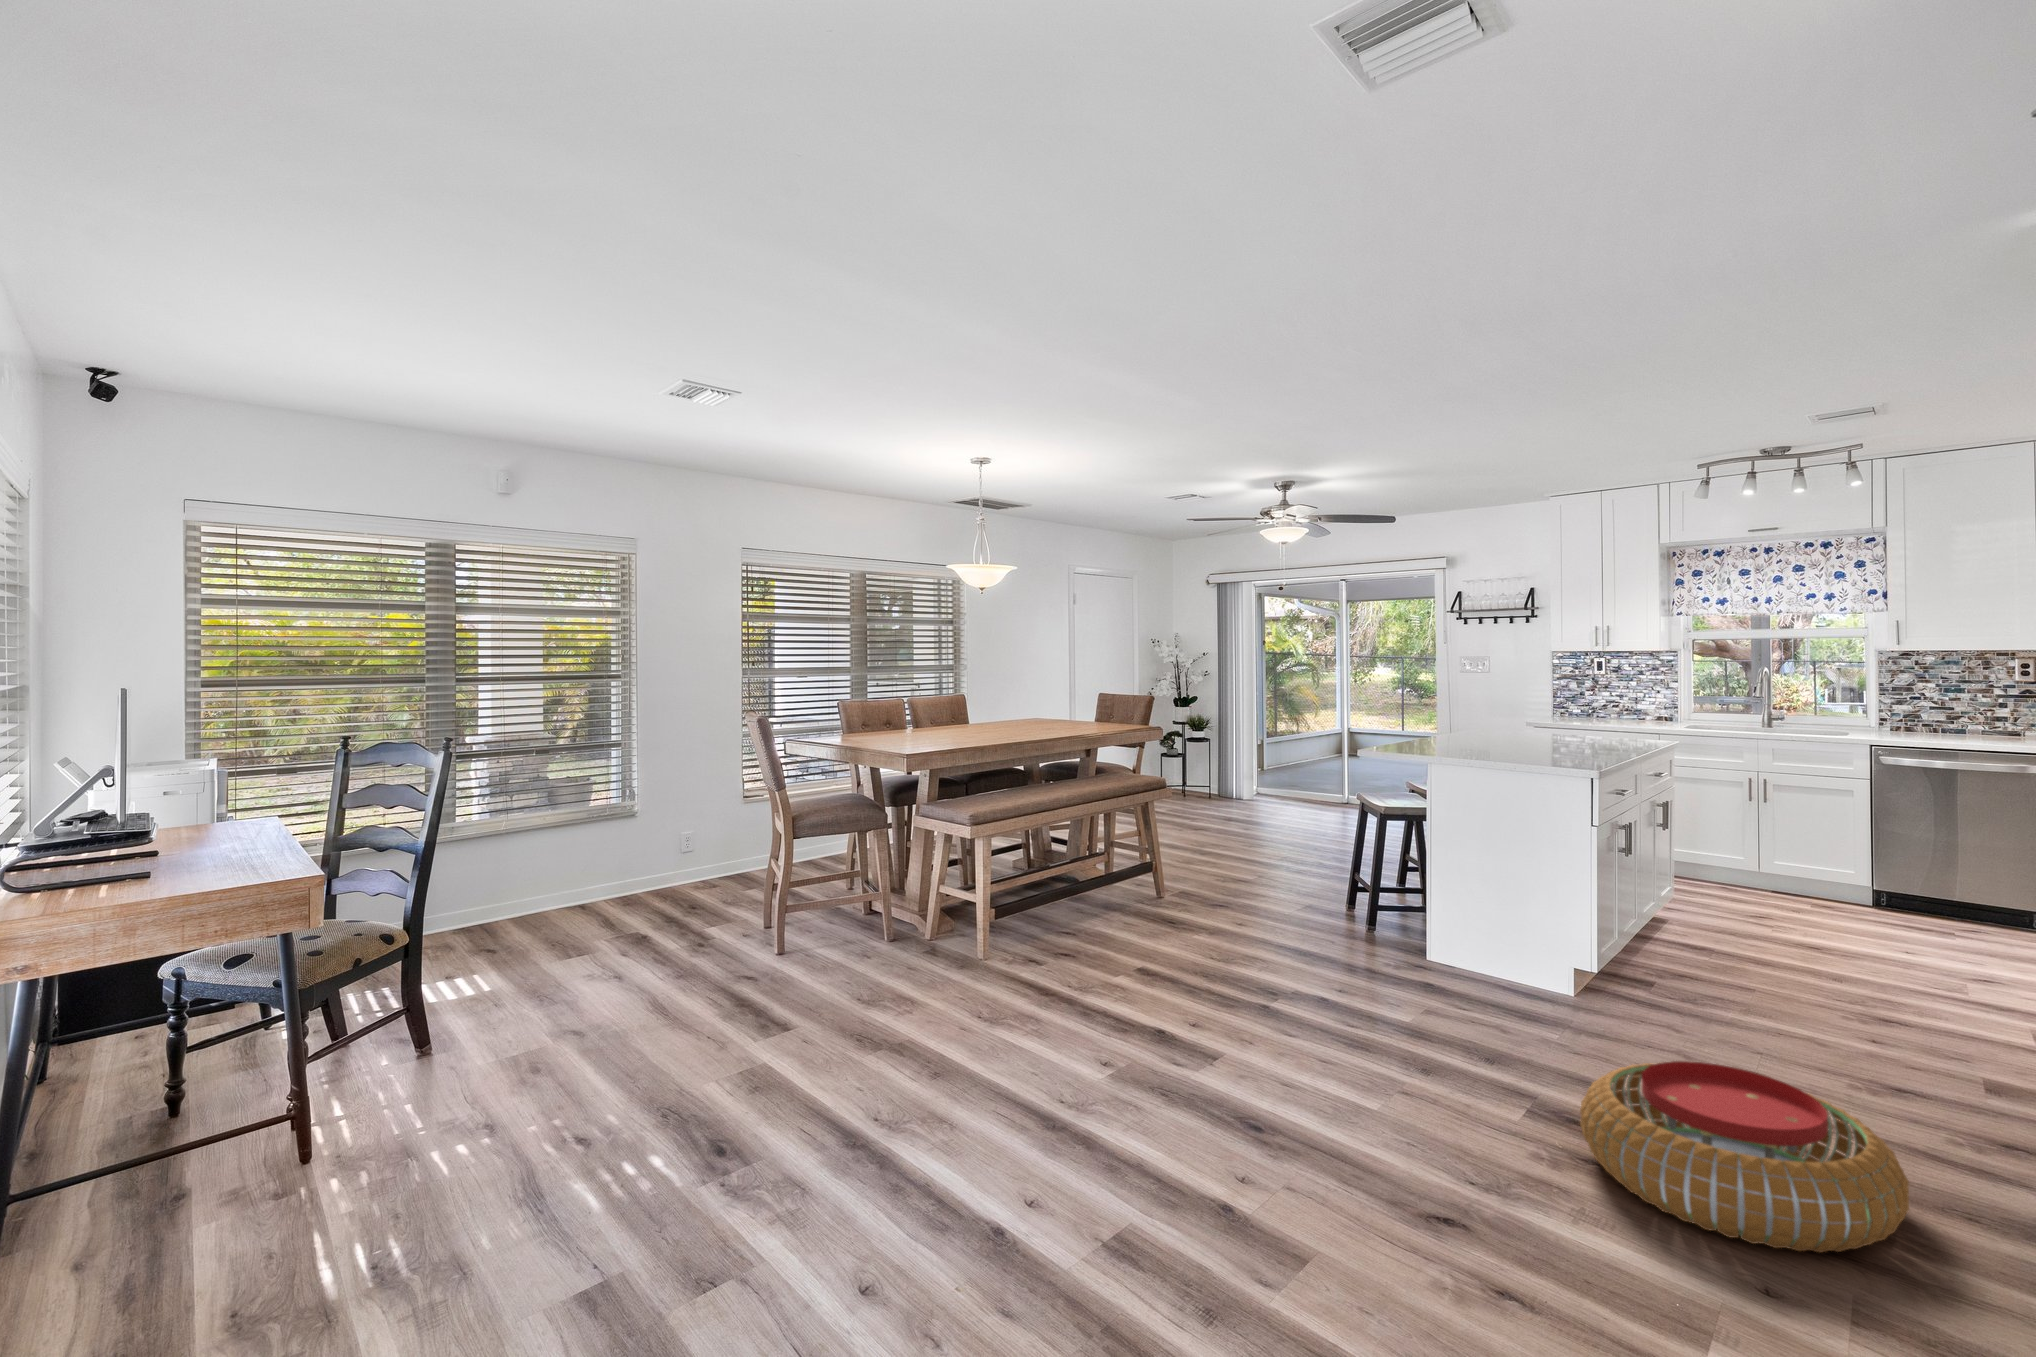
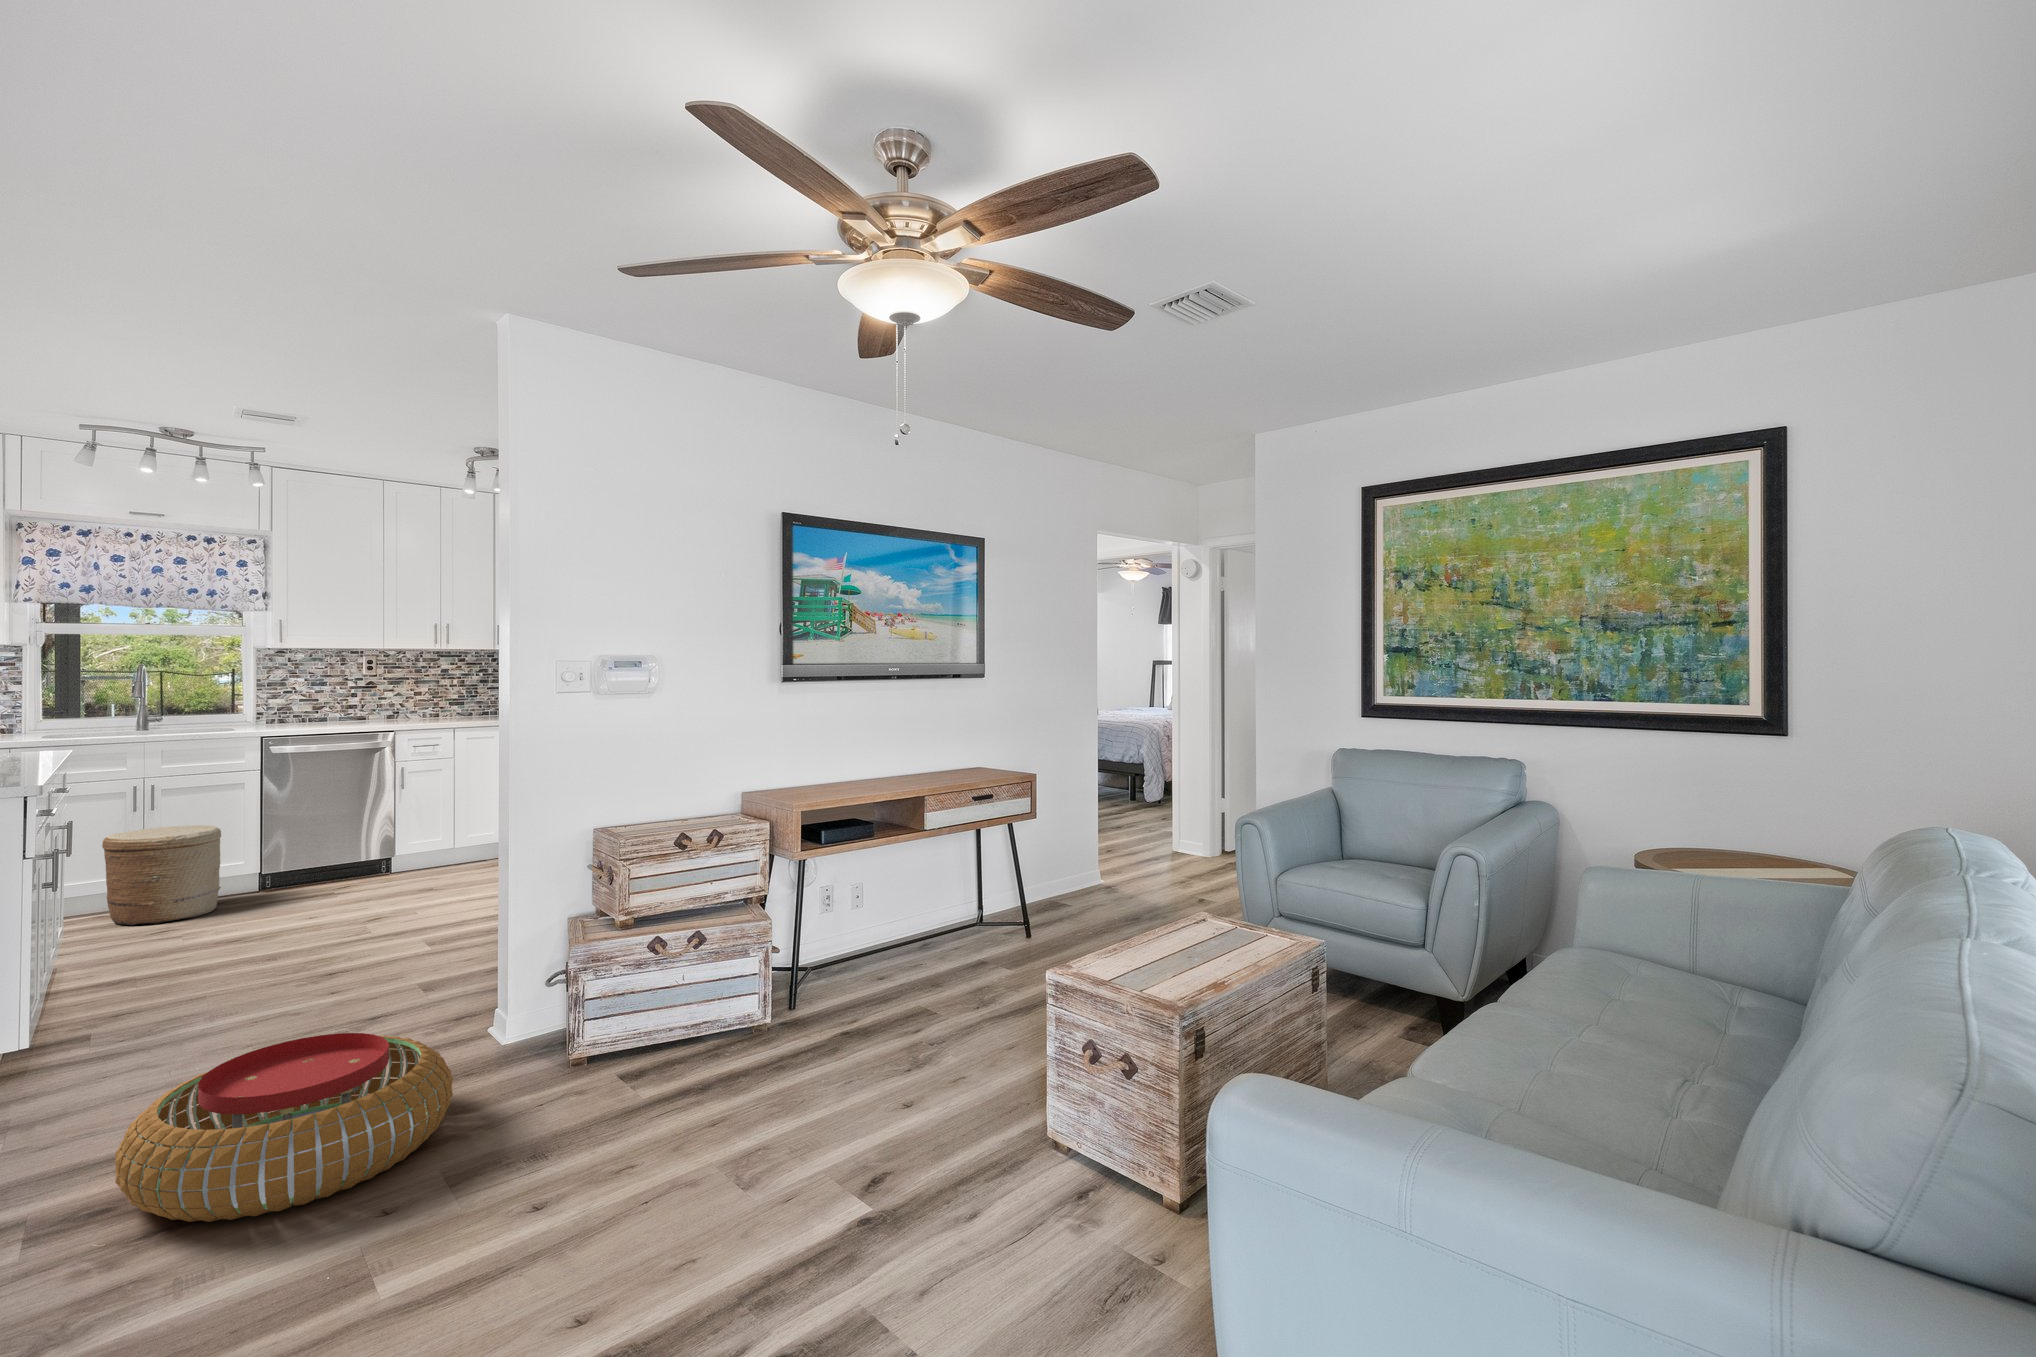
woven basket: none [1719,823,1824,917] -> present [102,825,221,925]

